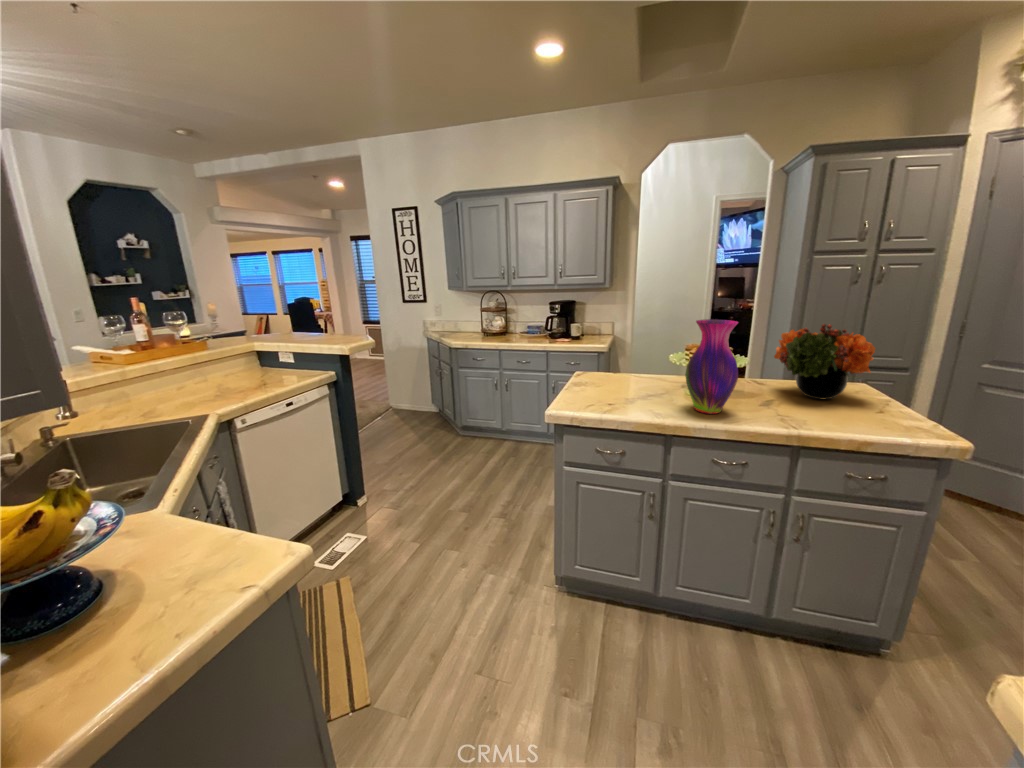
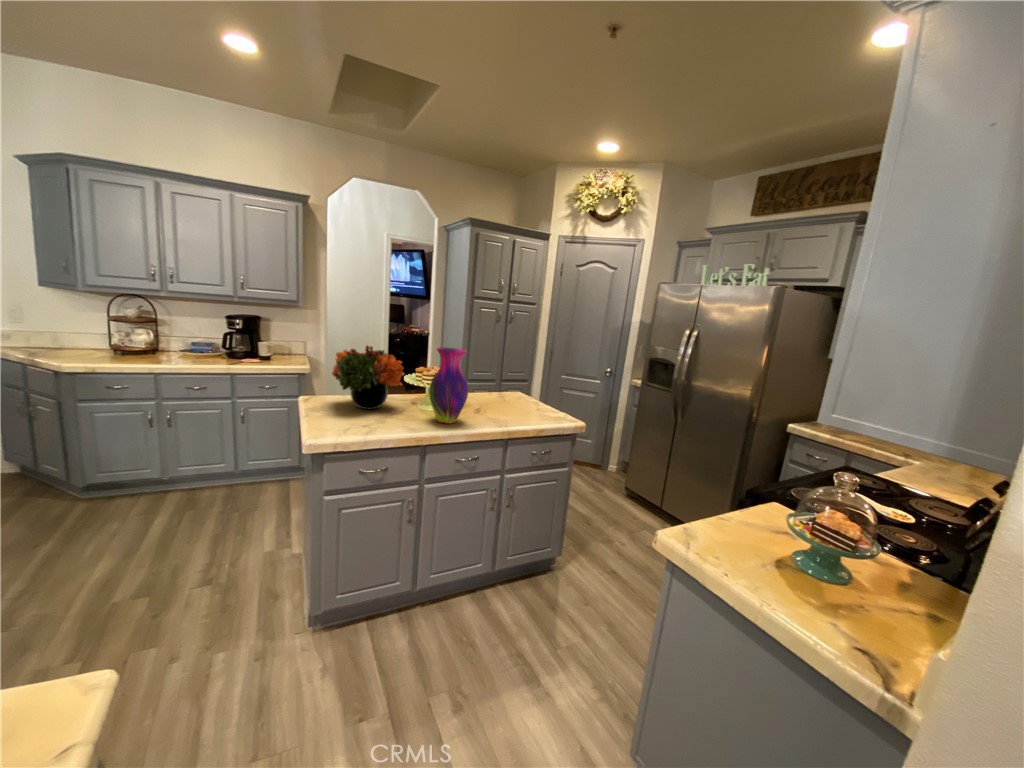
flower arrangement: present [774,324,875,399] -> present [332,346,404,409]

